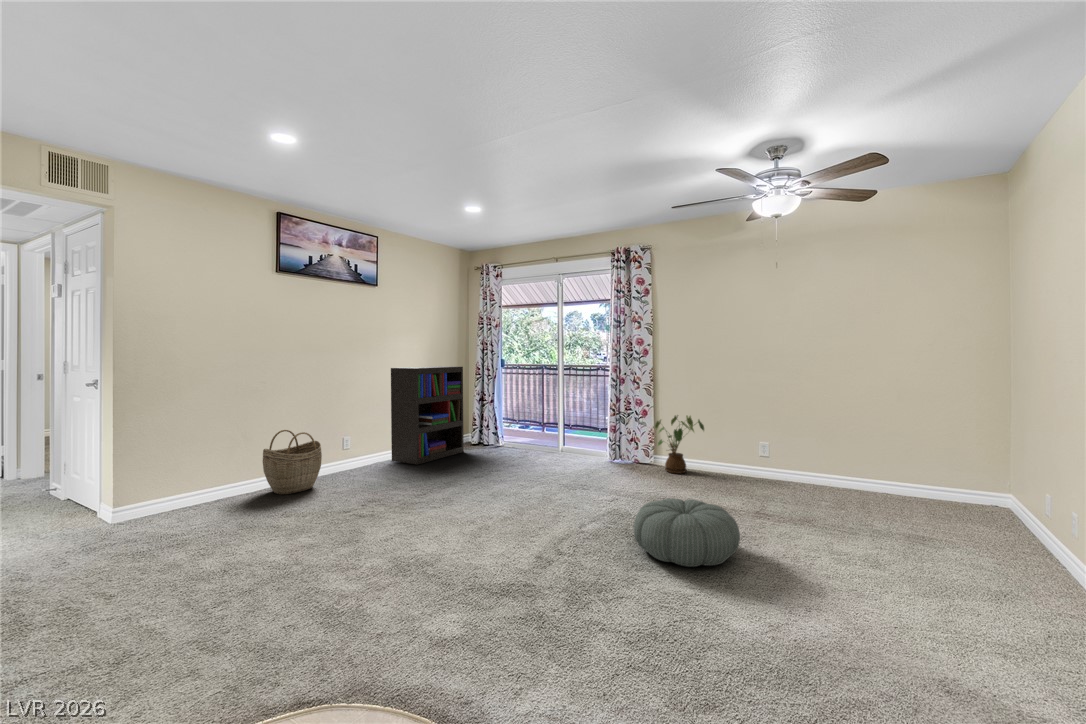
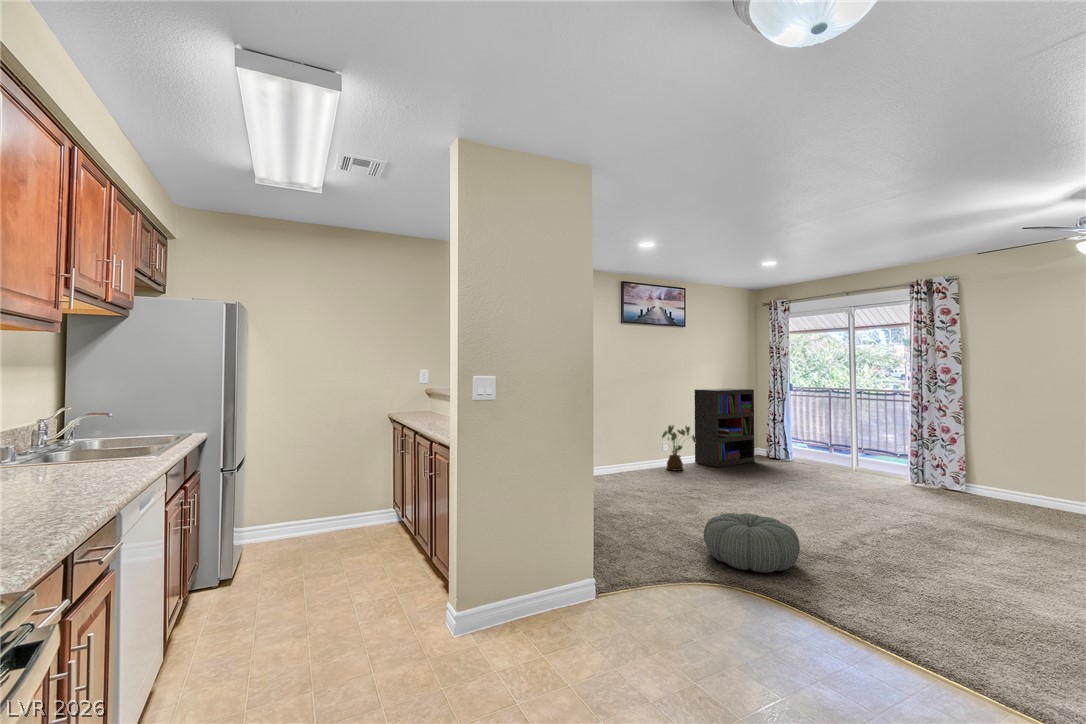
house plant: present [655,416,704,474] -> present [662,425,696,470]
woven basket: present [263,430,322,495] -> none [615,431,652,476]
pouf: present [634,498,740,567] -> present [704,513,800,573]

